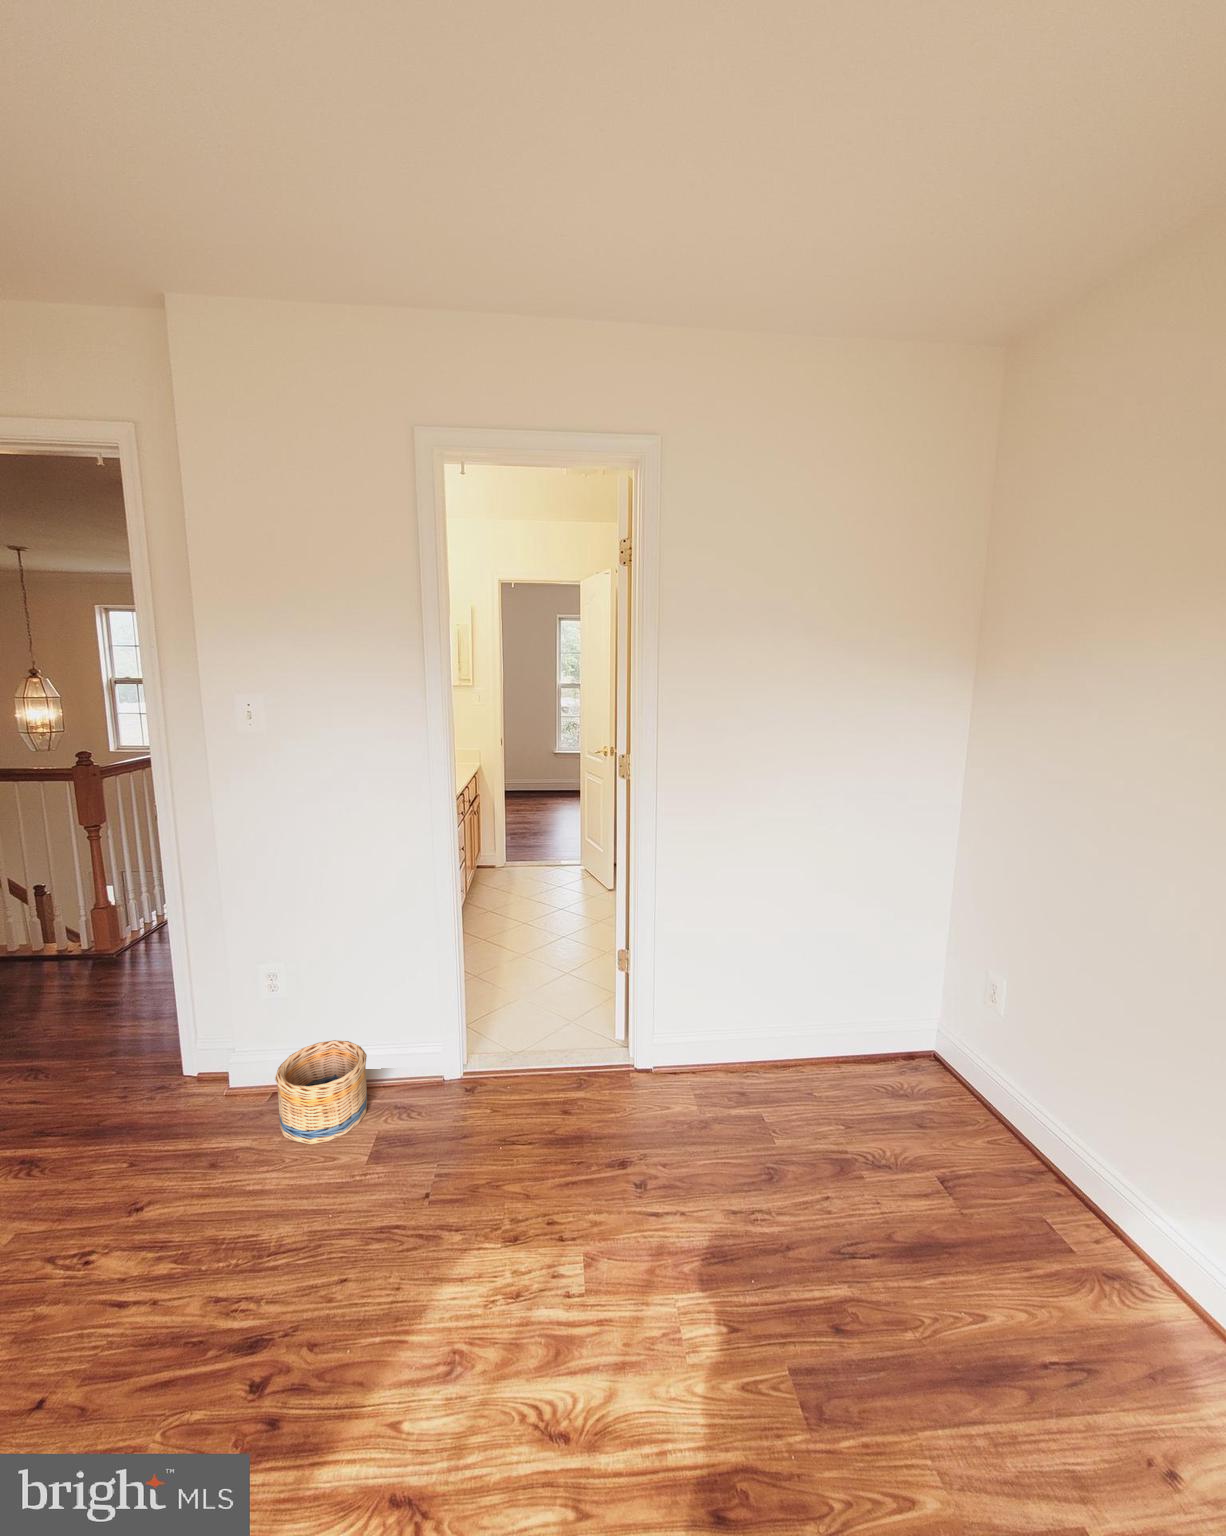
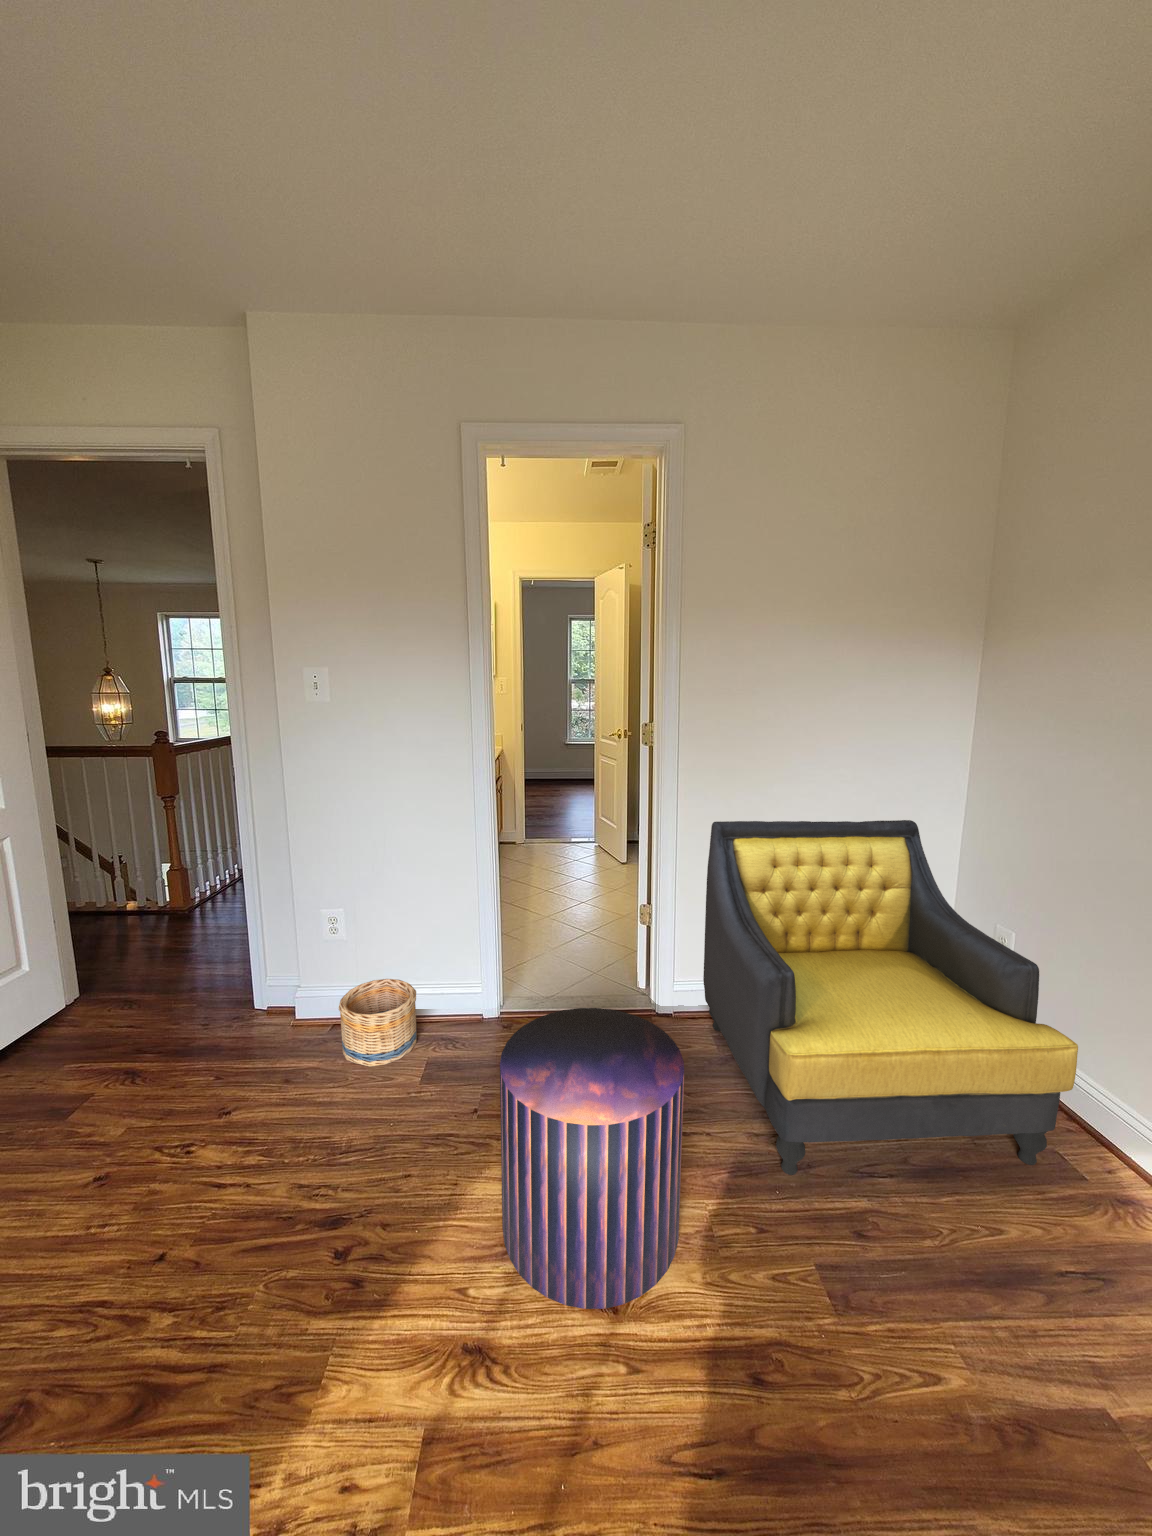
armchair: none [685,860,1066,1261] -> present [703,820,1078,1175]
pouf: none [442,1085,648,1439] -> present [500,1008,684,1309]

